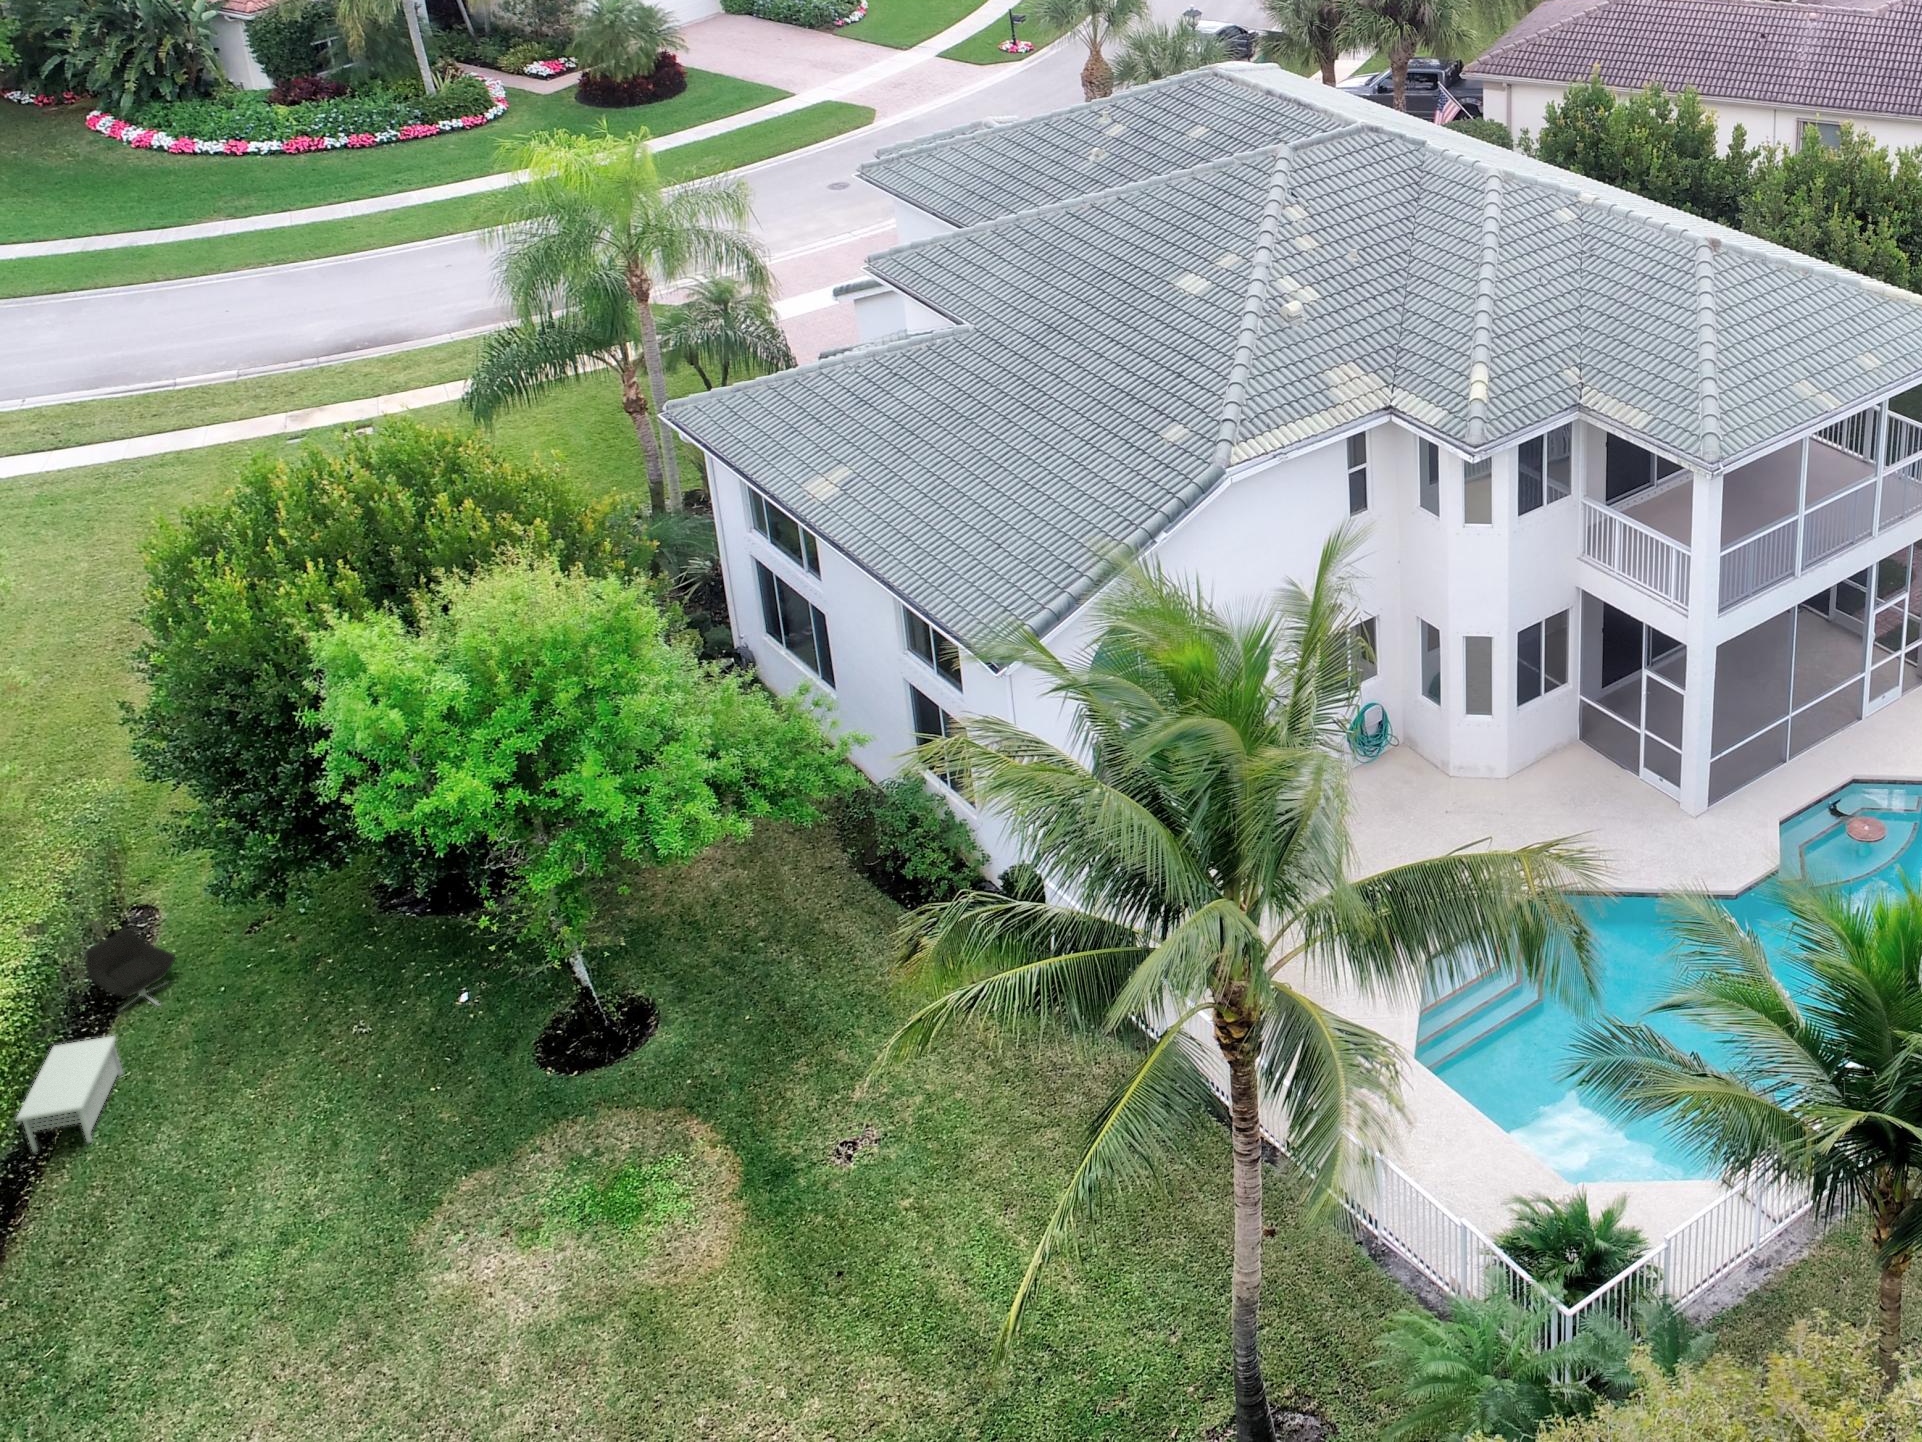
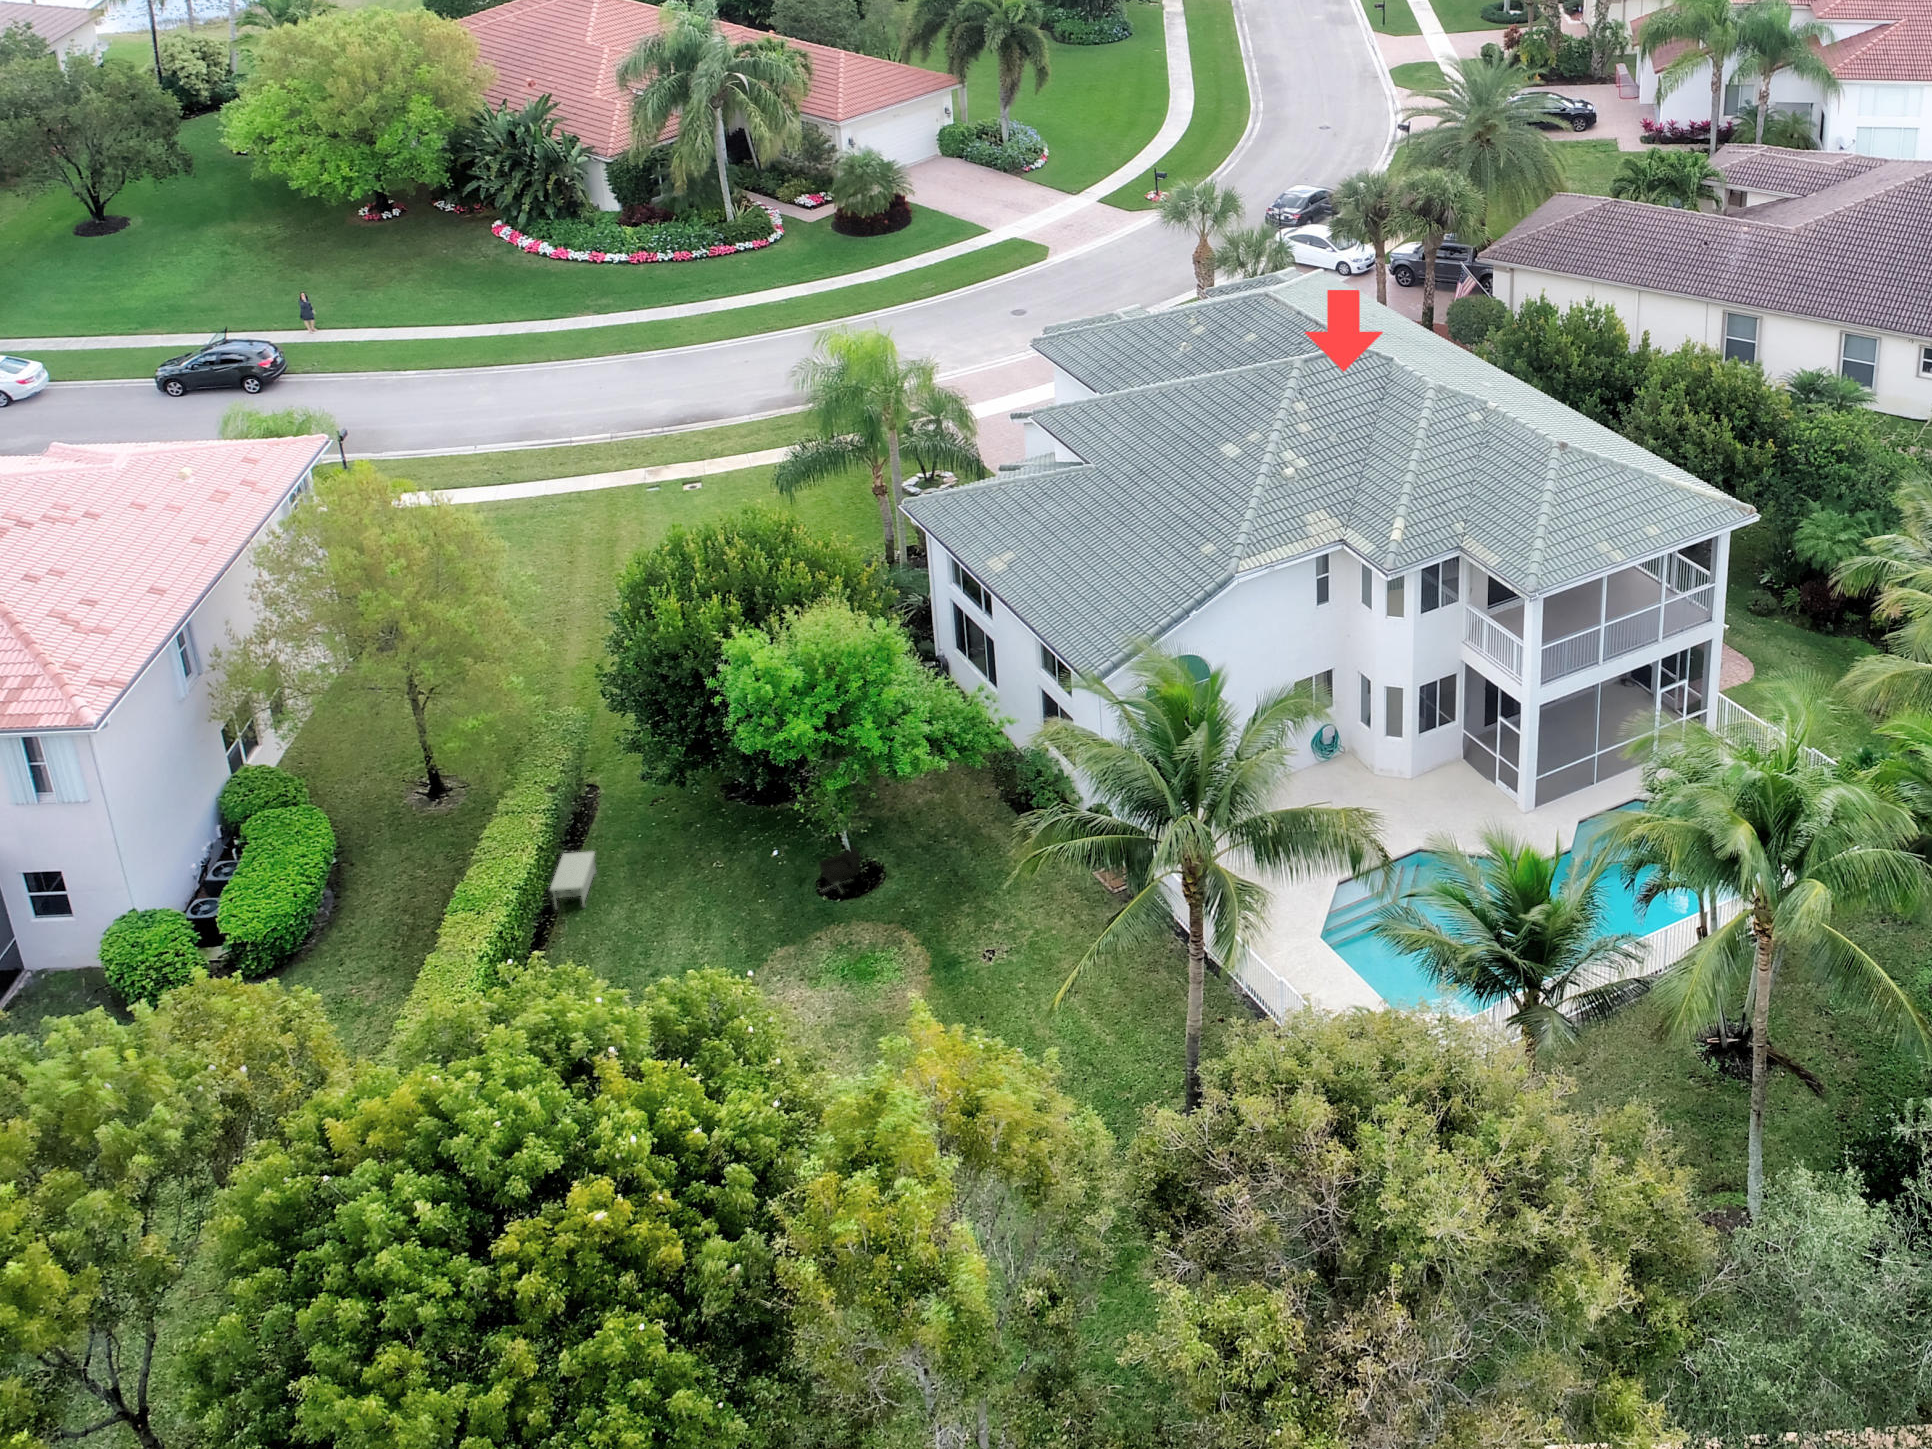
lounge chair: present [85,929,176,1008] -> present [819,845,862,890]

